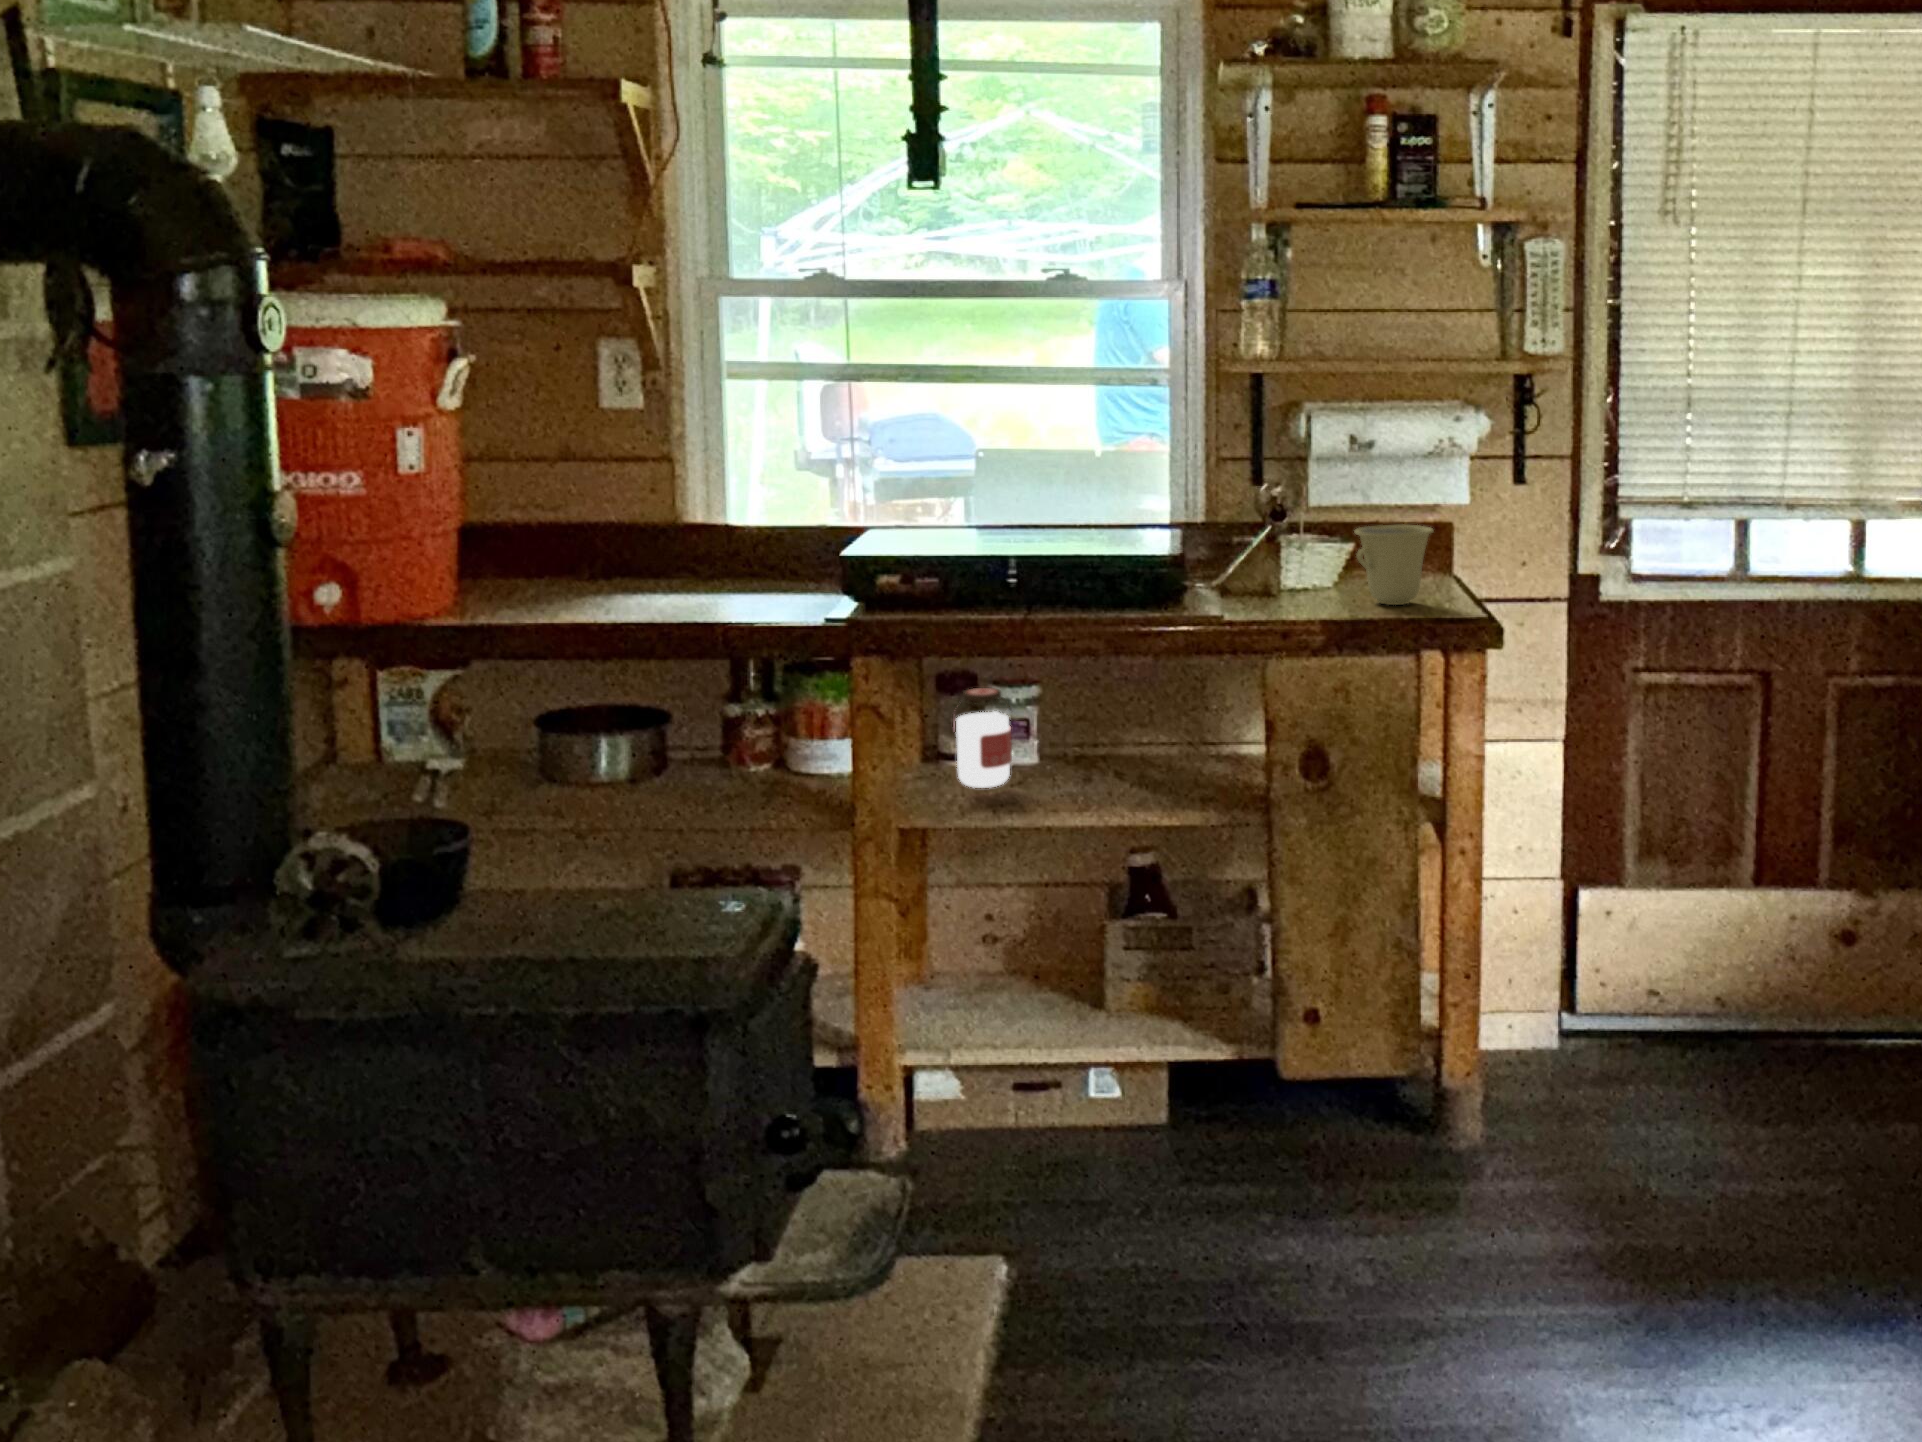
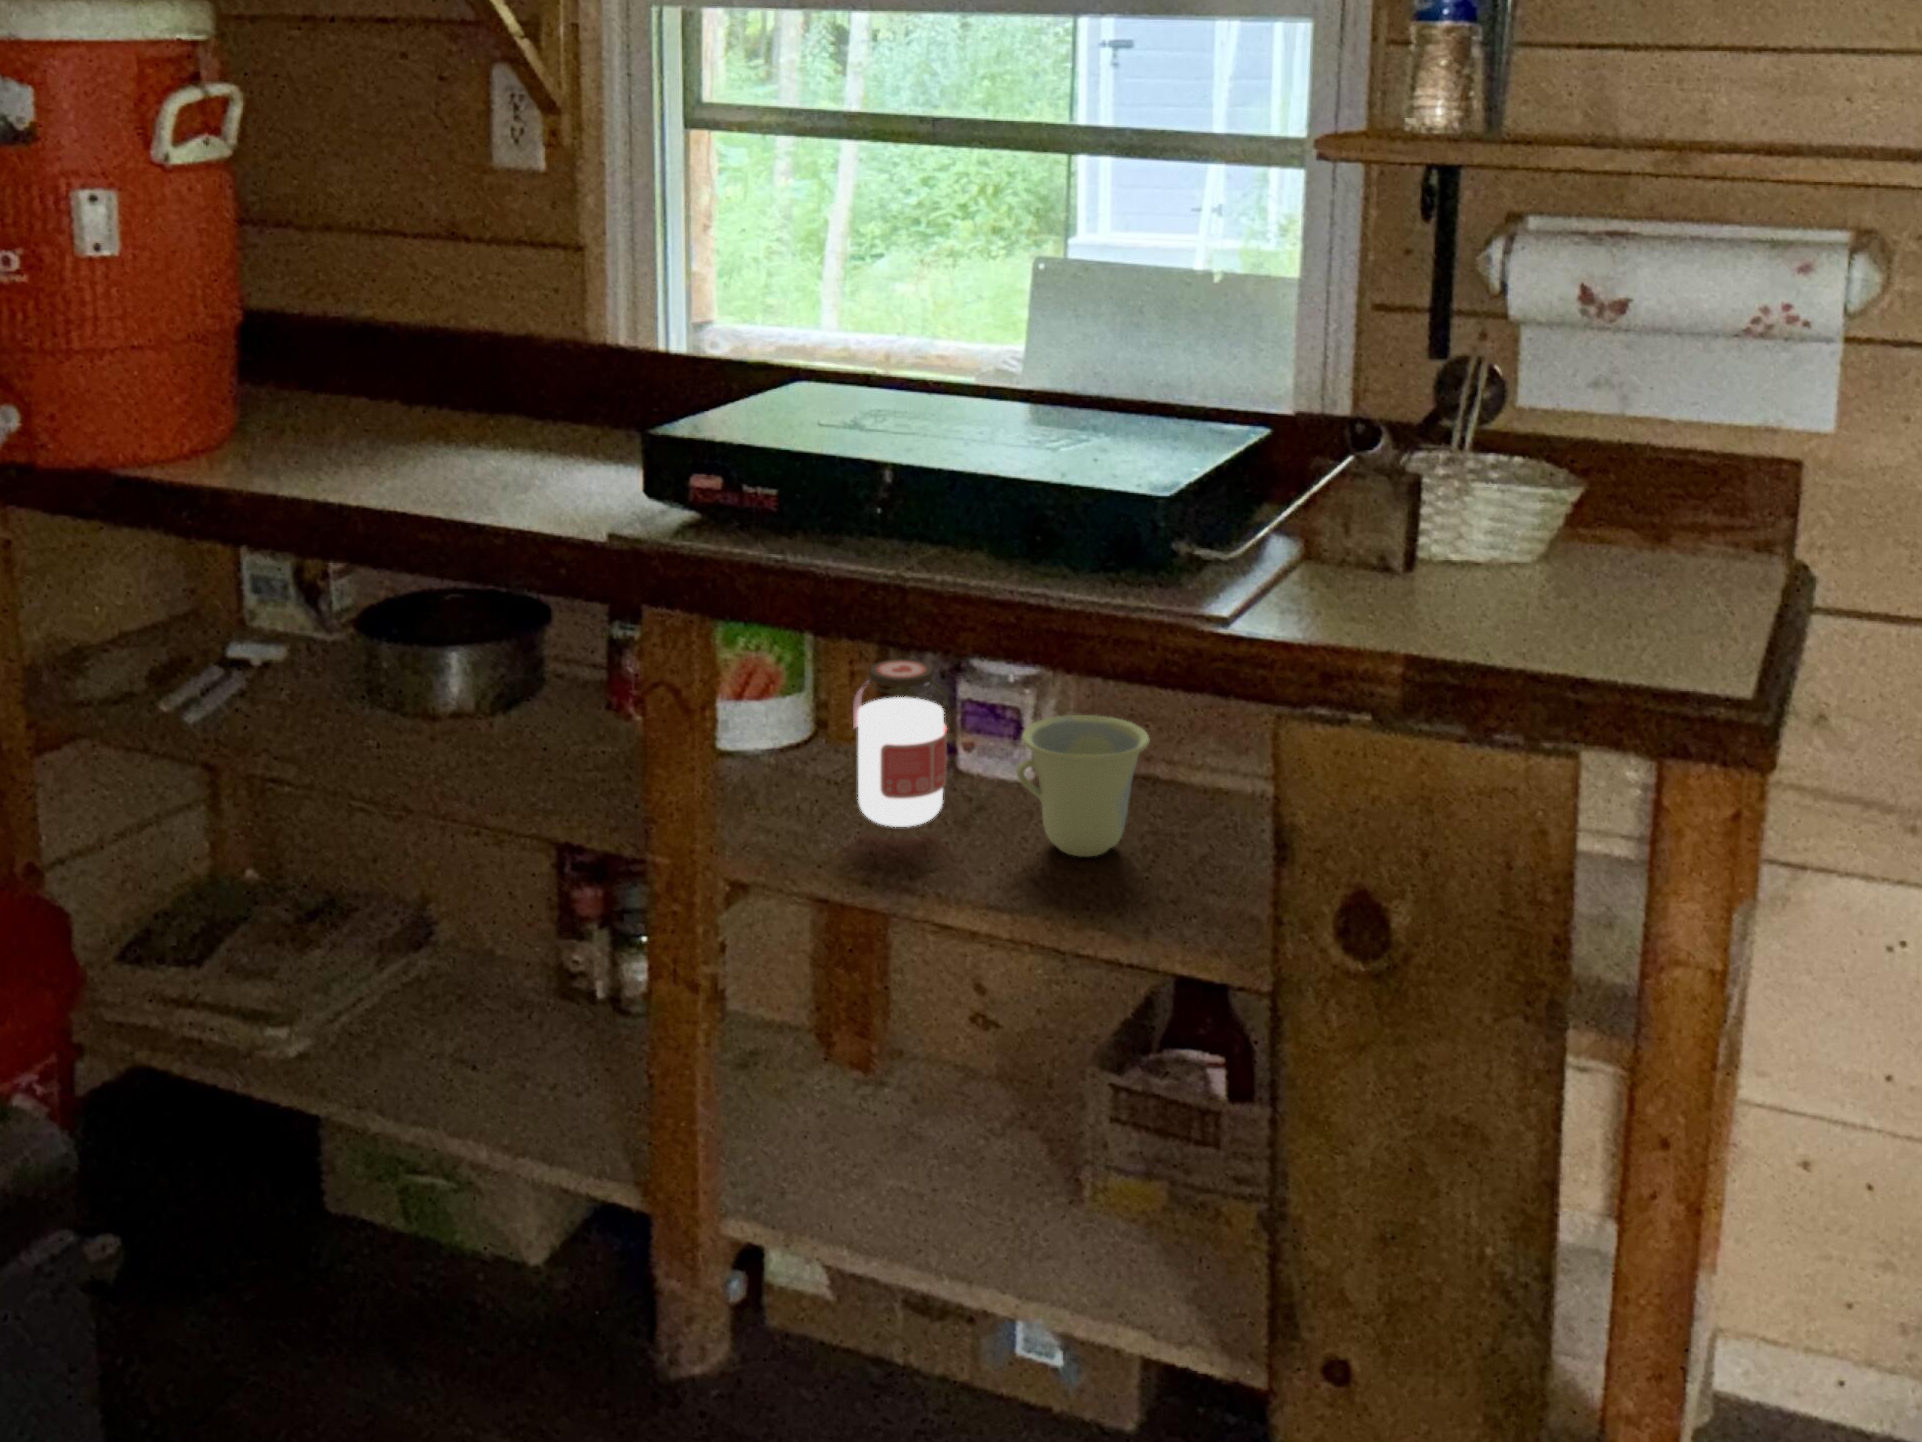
cup: present [1355,525,1433,605] -> present [1017,715,1150,857]

